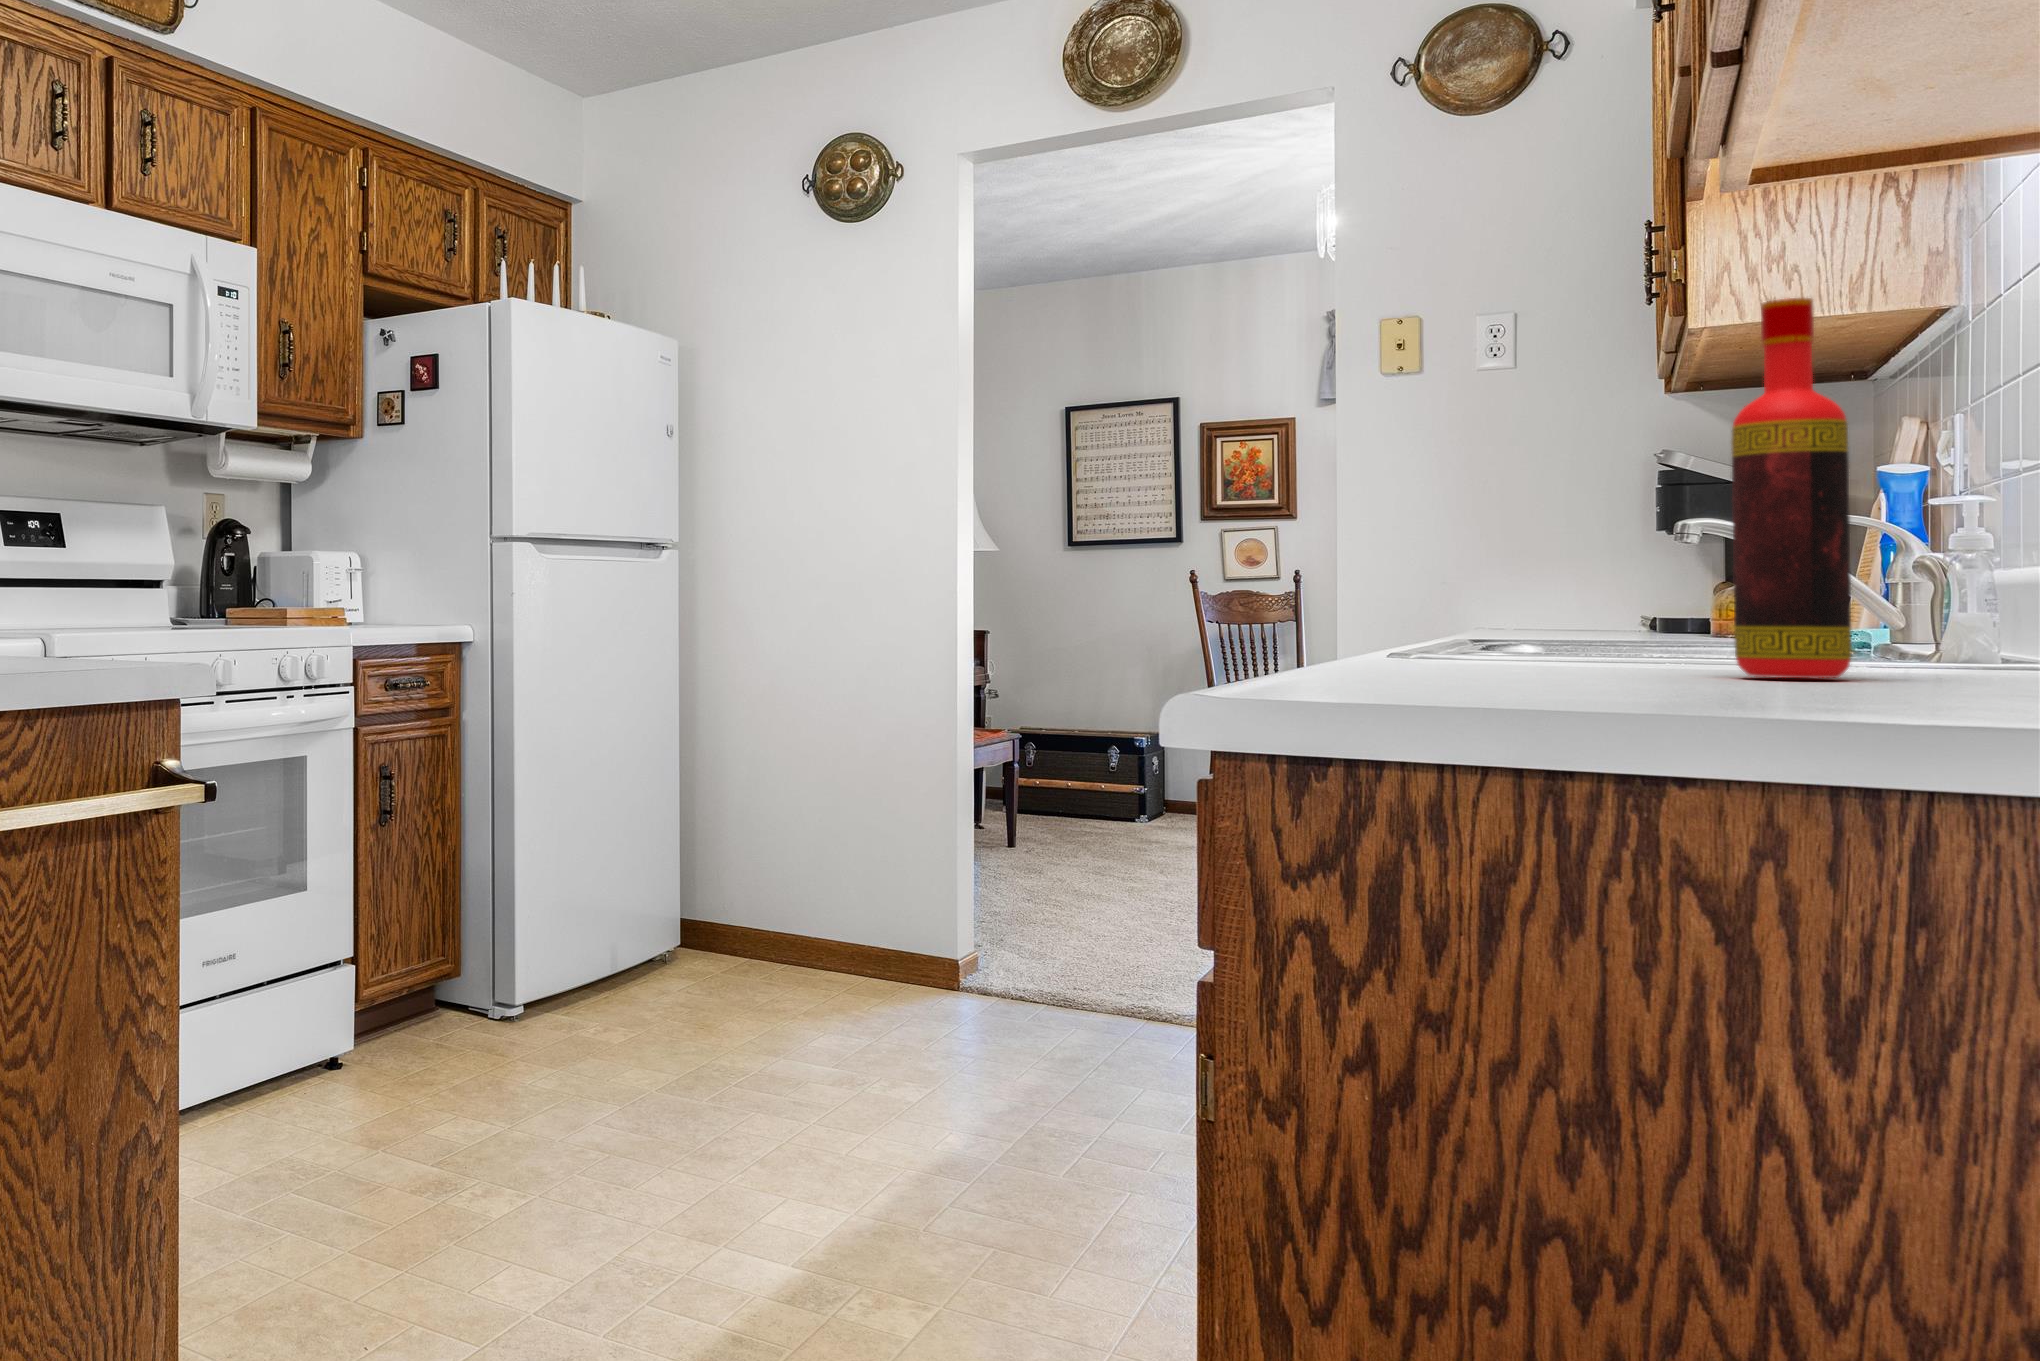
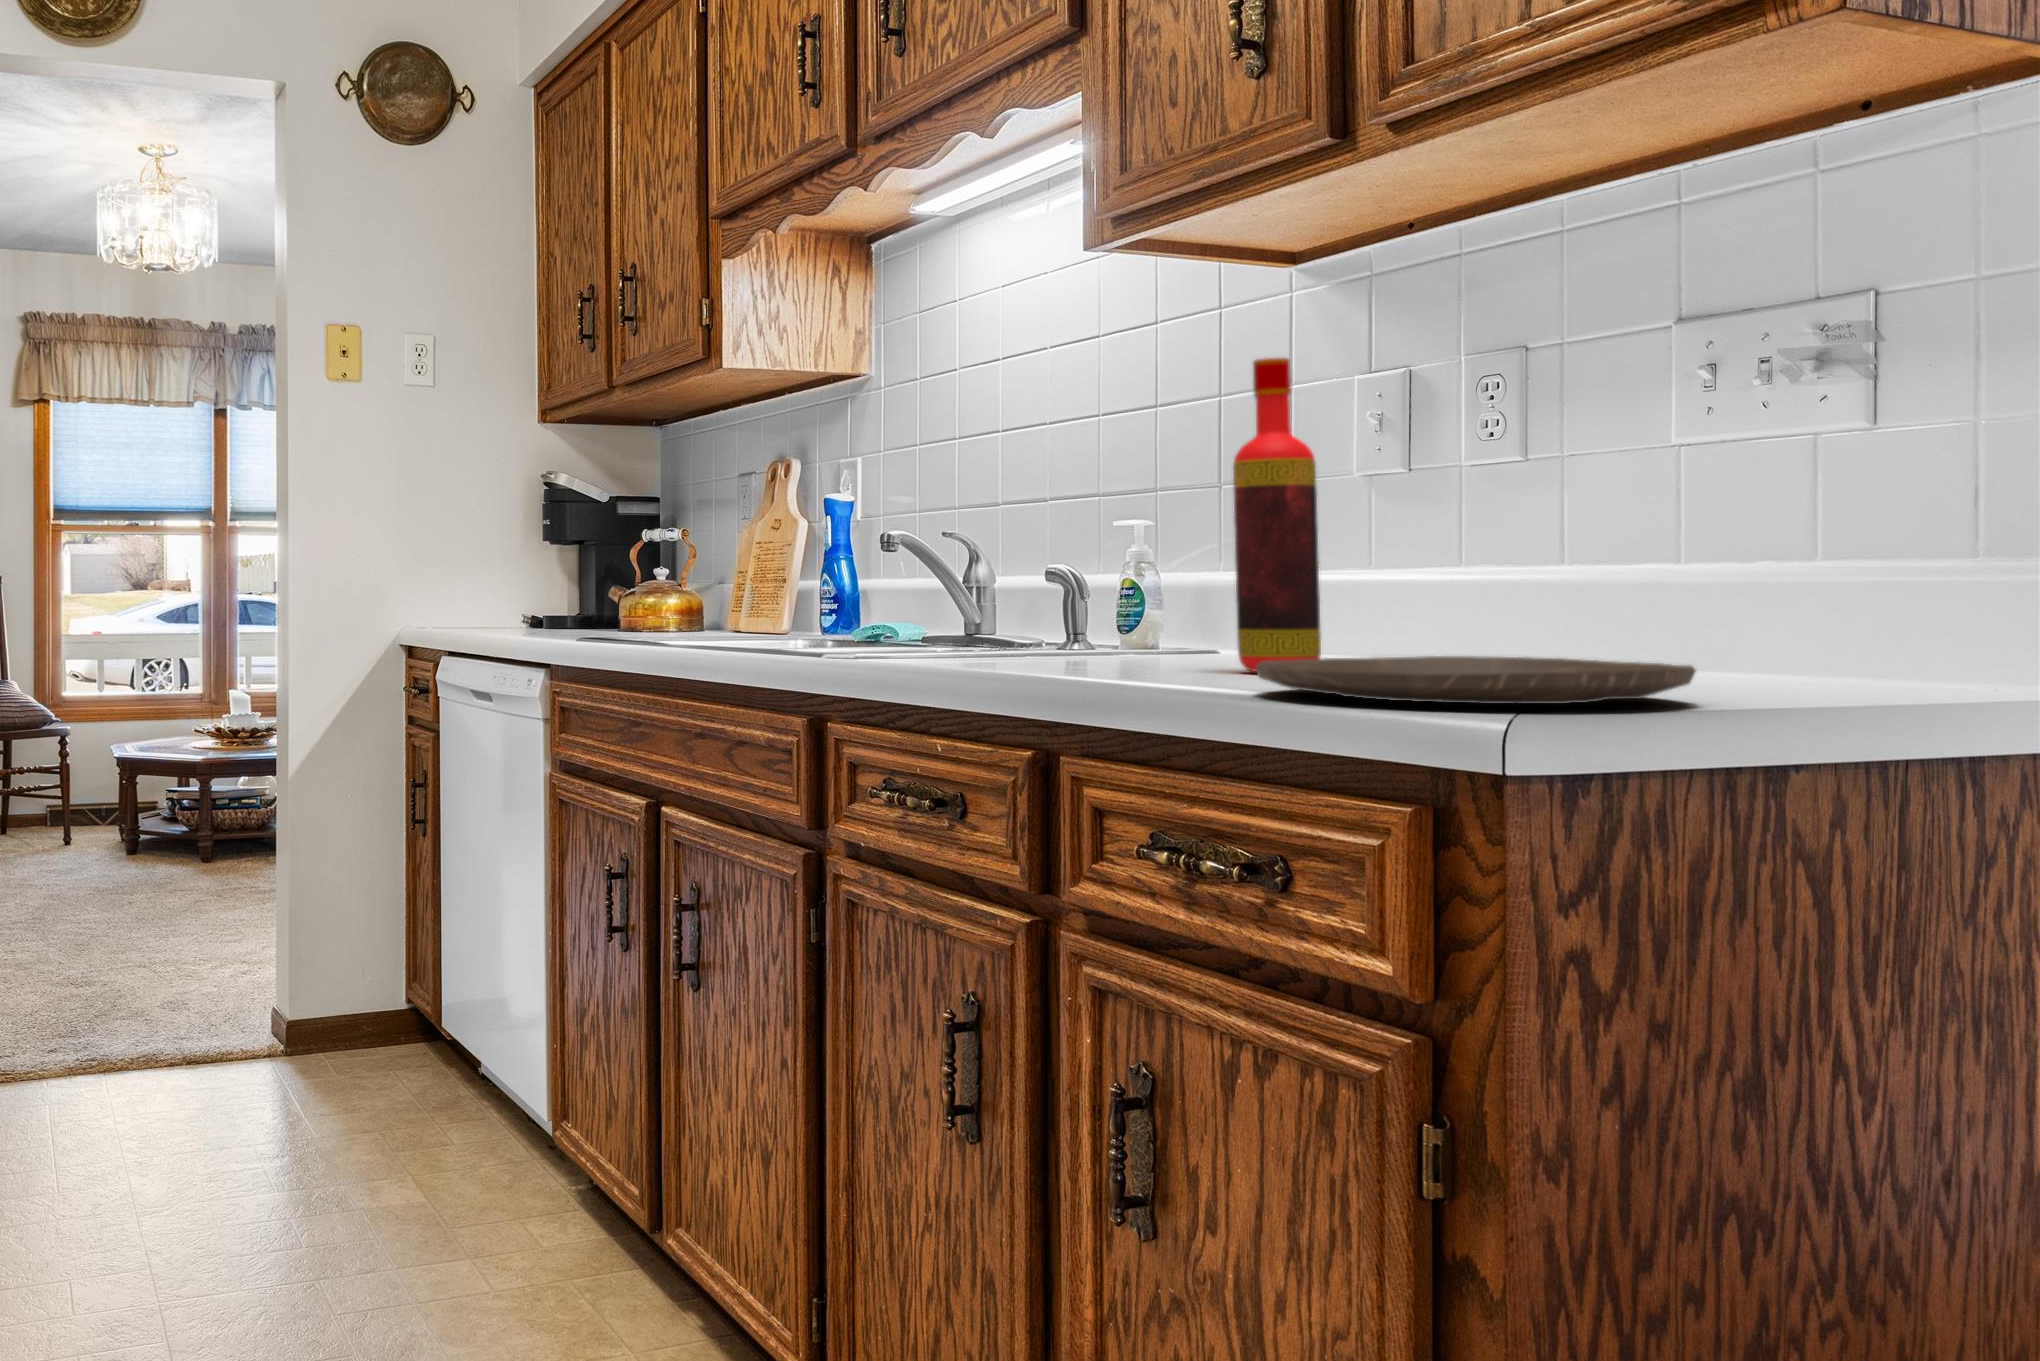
plate: none [1342,652,1849,697] -> present [1256,656,1696,704]

